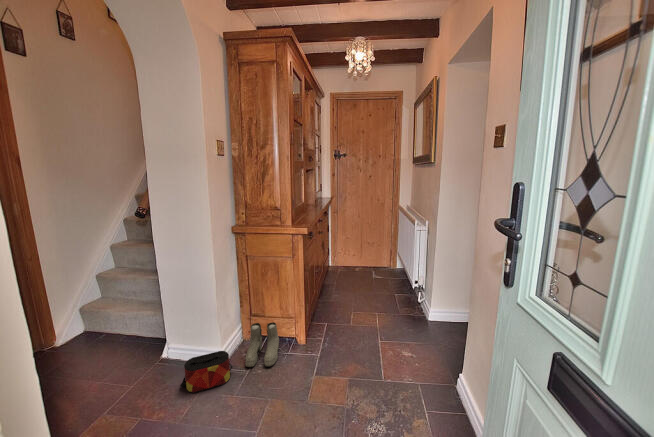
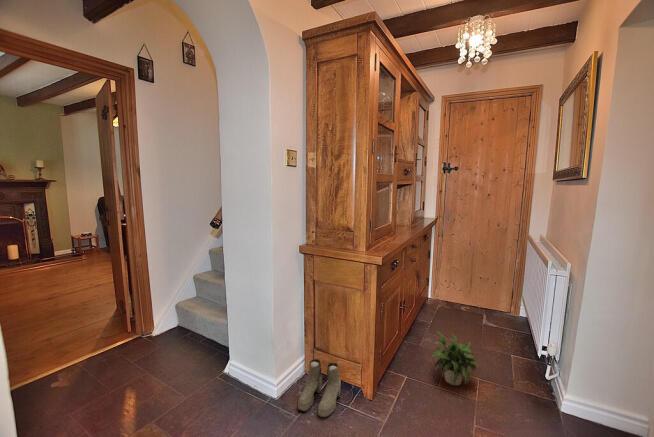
potted plant: none [344,283,378,321] -> present [432,331,478,385]
bag: present [180,351,232,393] -> none [228,383,283,425]

